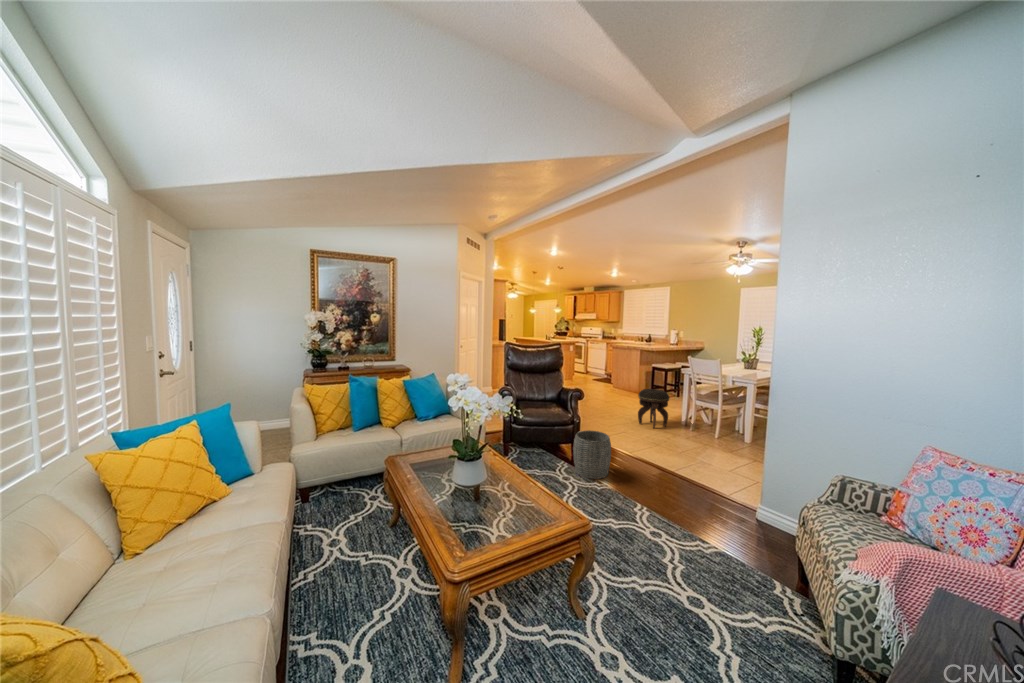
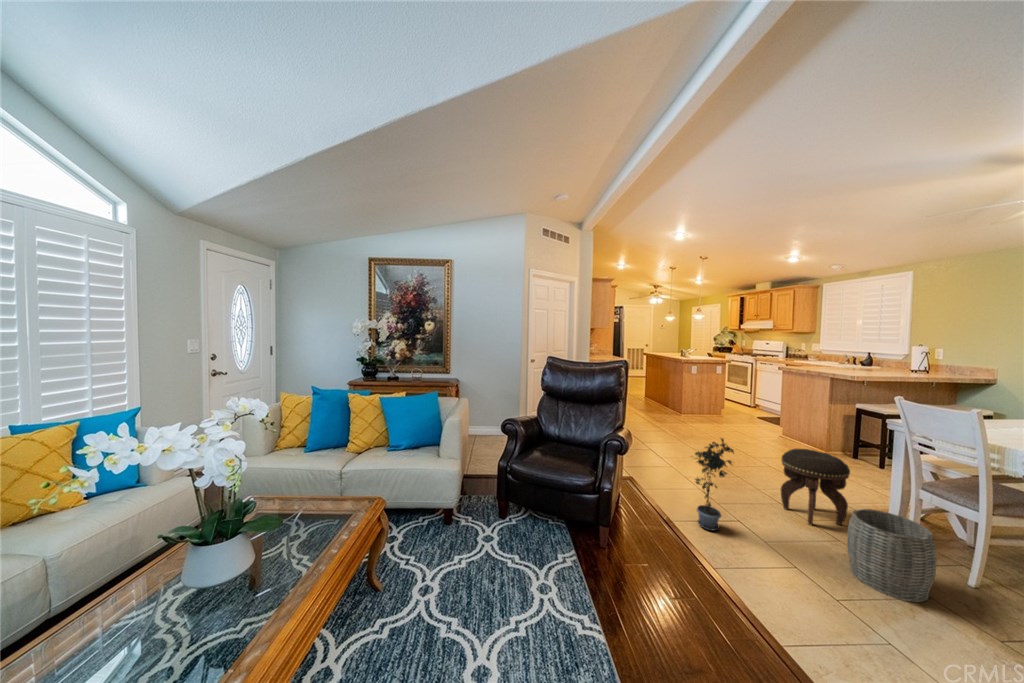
potted plant: none [605,385,630,440] -> present [695,439,734,530]
woven basket: present [573,430,611,479] -> present [847,509,937,602]

